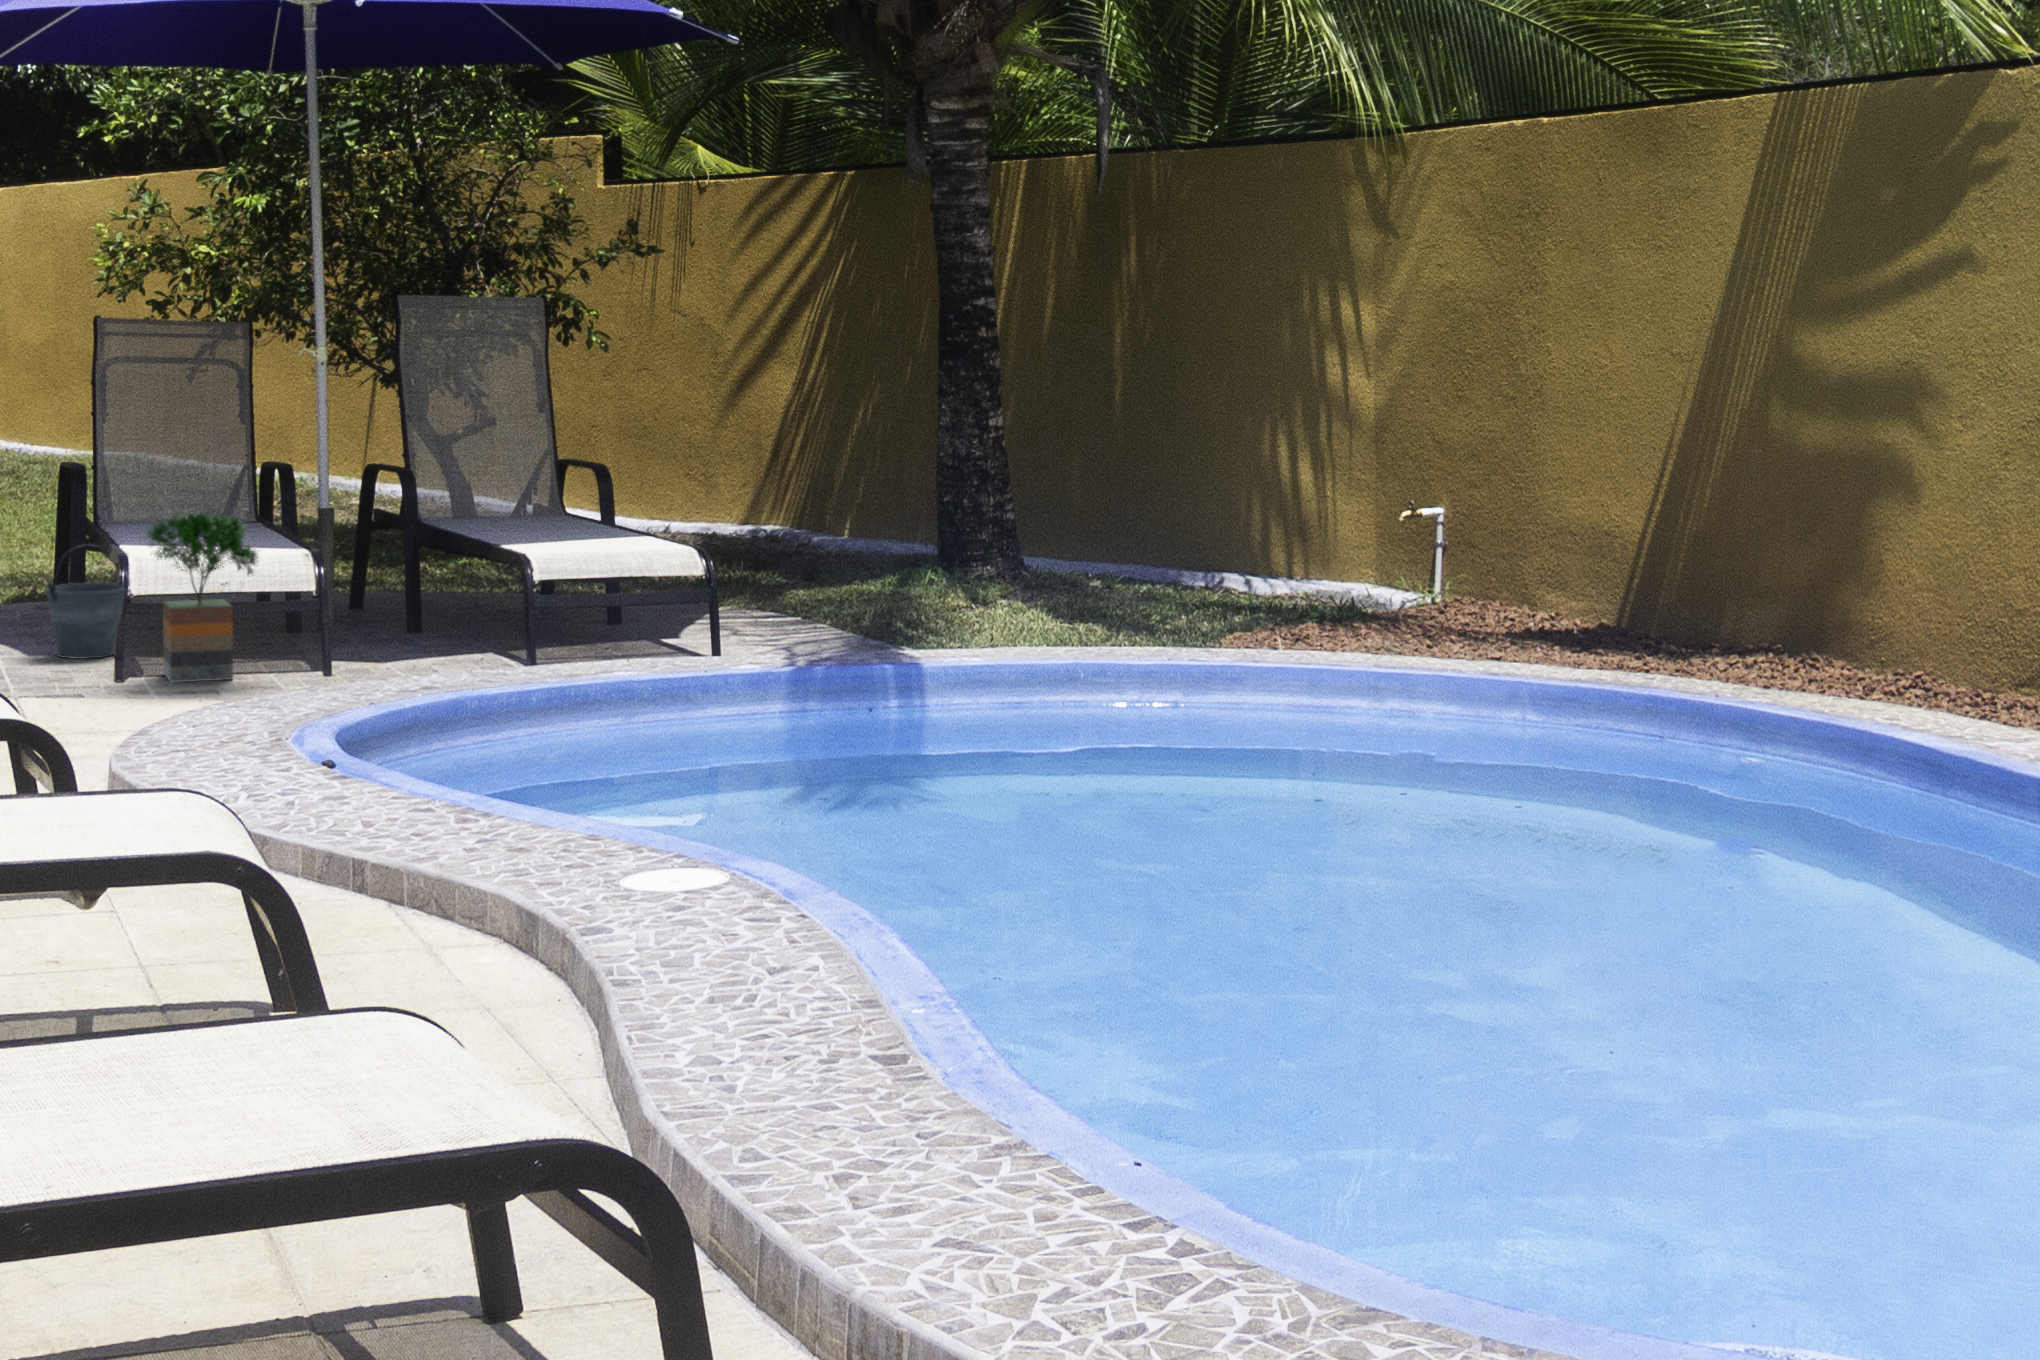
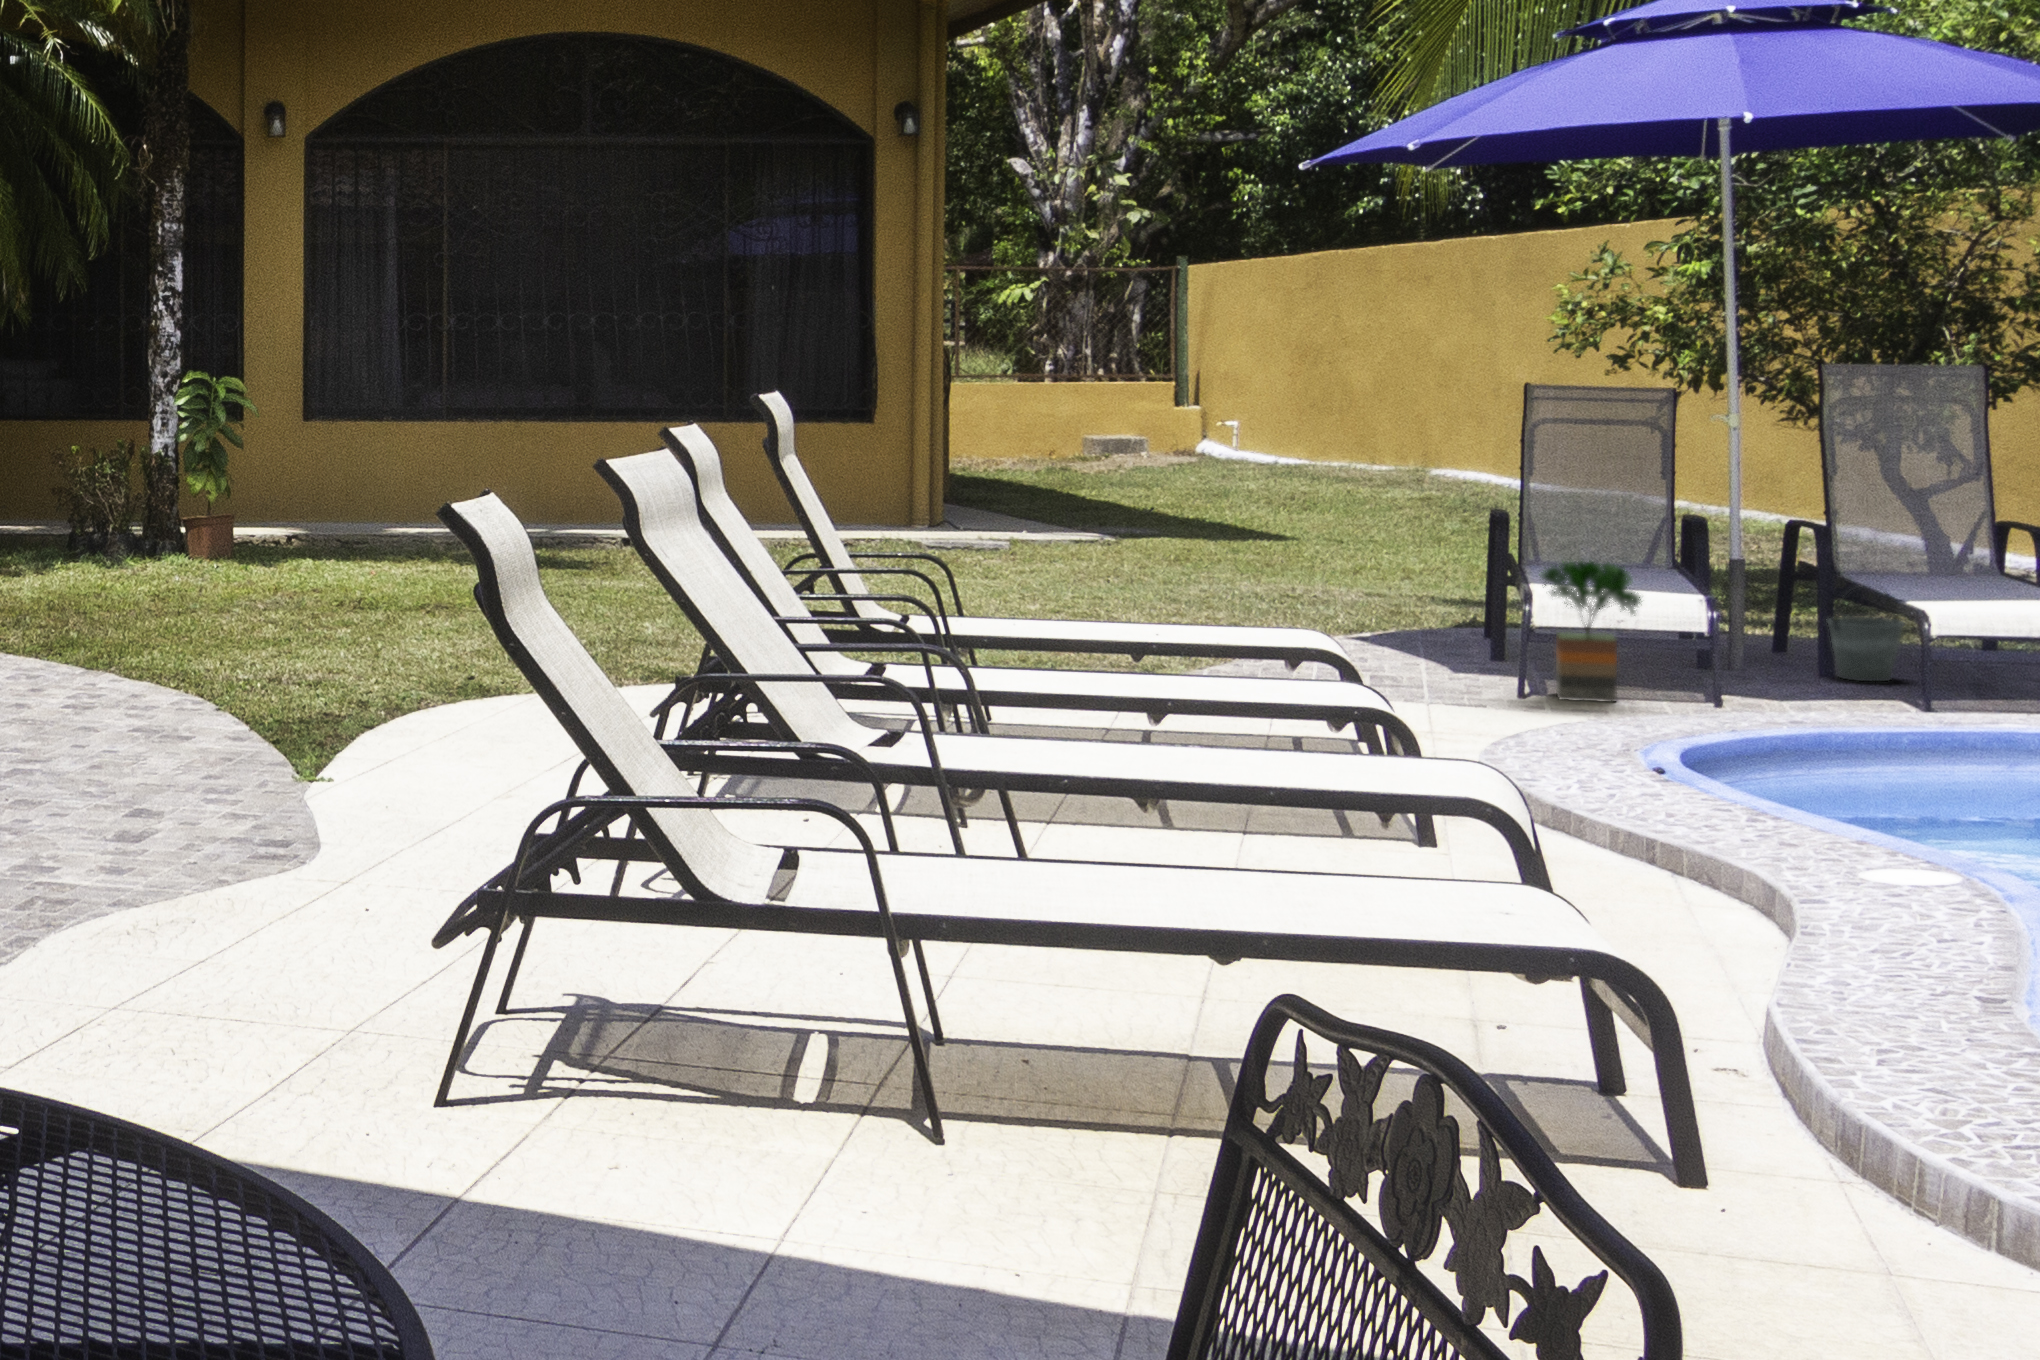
bucket: present [44,544,125,659] -> present [1828,586,1904,681]

